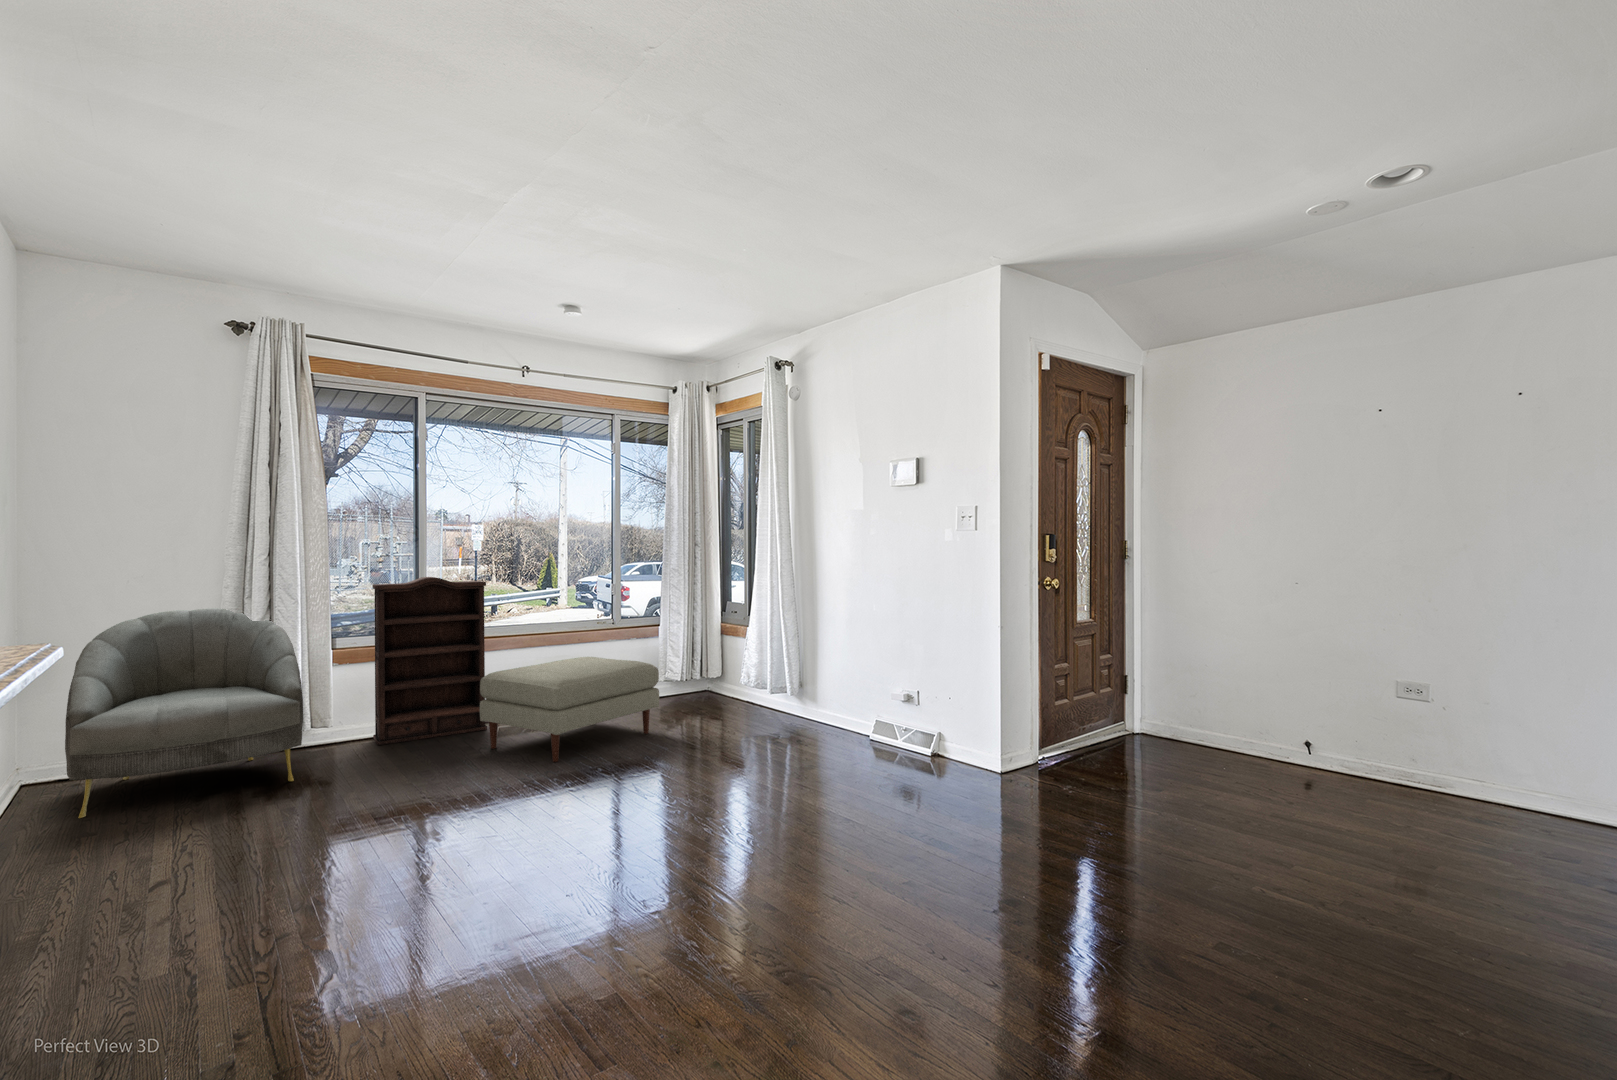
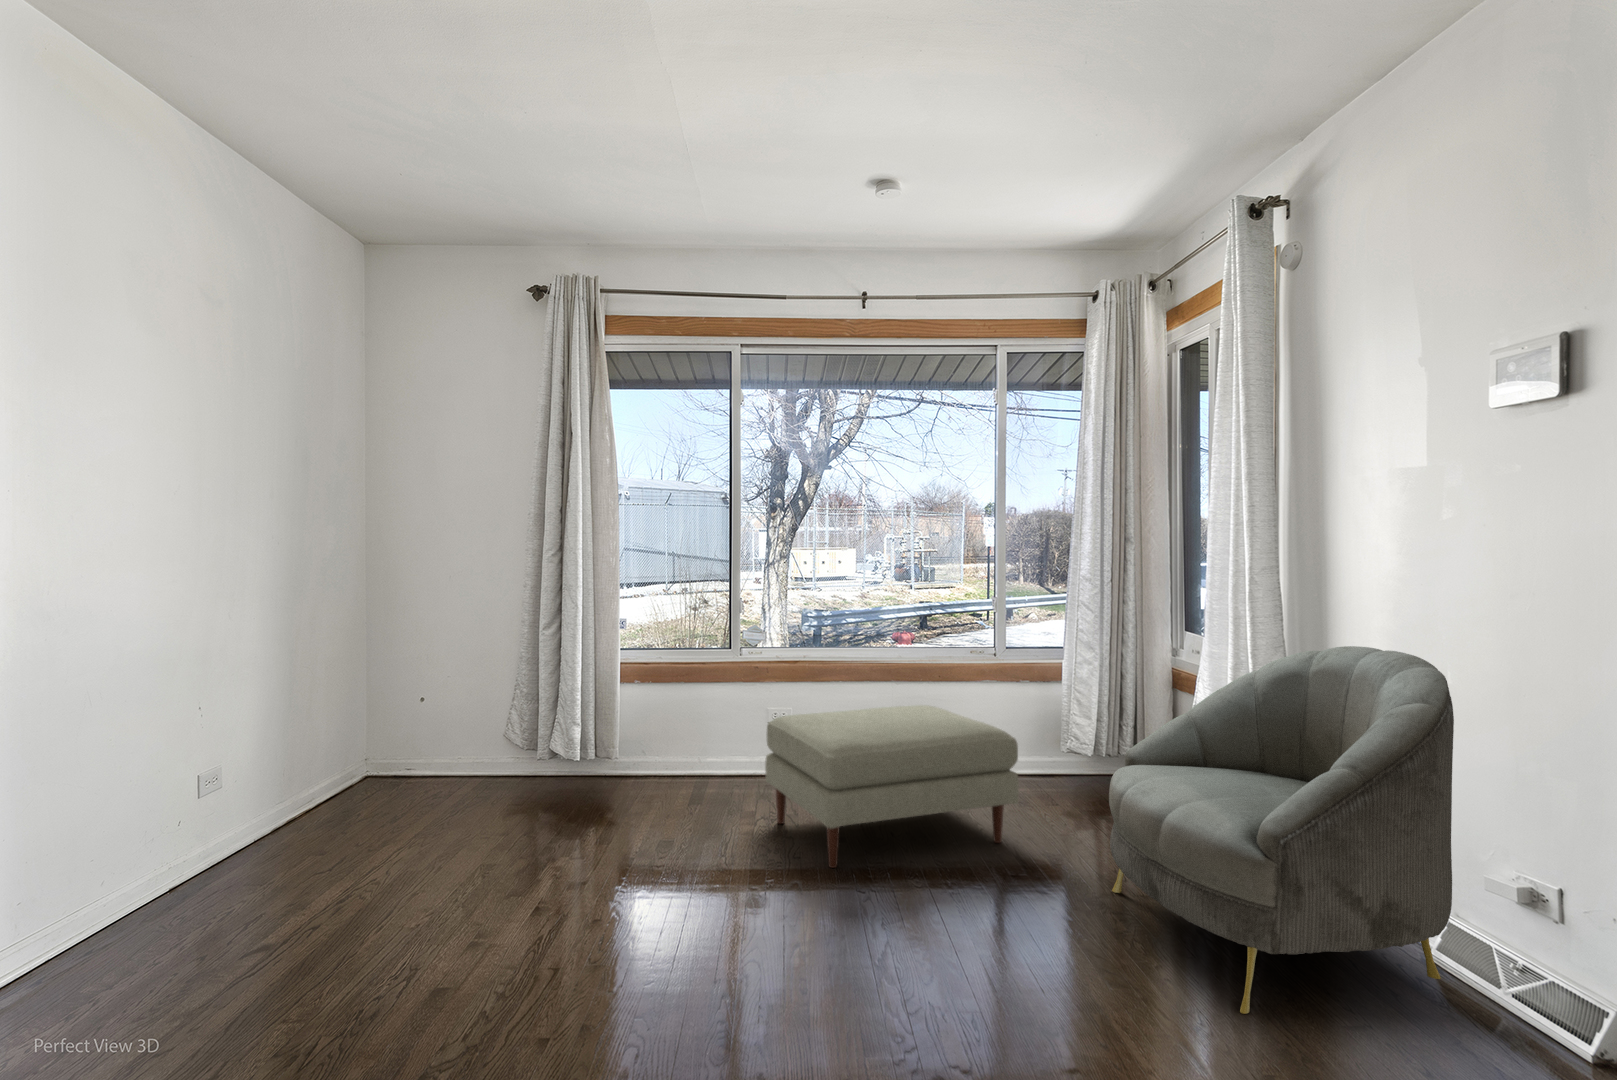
bookshelf: present [372,577,487,745] -> none [670,578,801,790]
armchair: present [65,608,303,818] -> present [1109,646,1454,1014]

